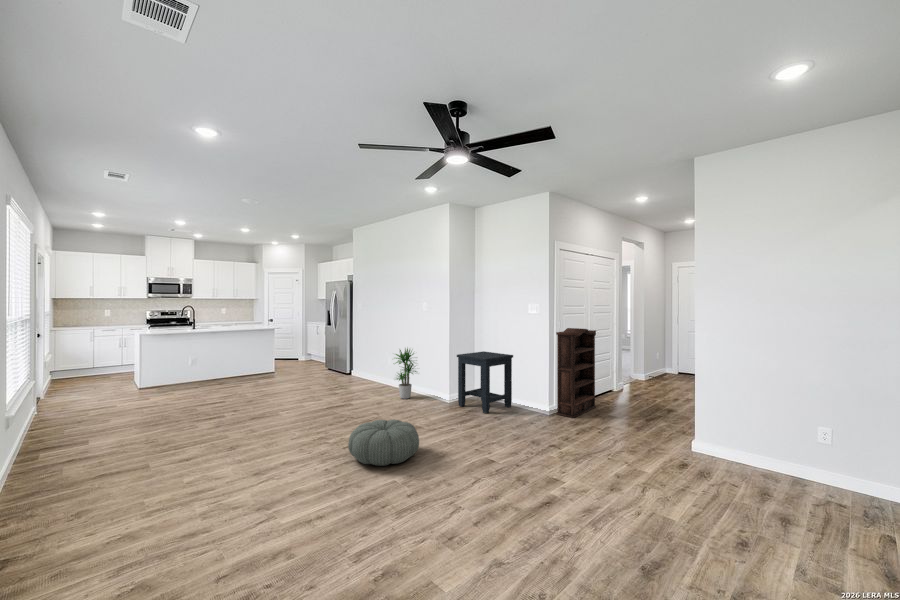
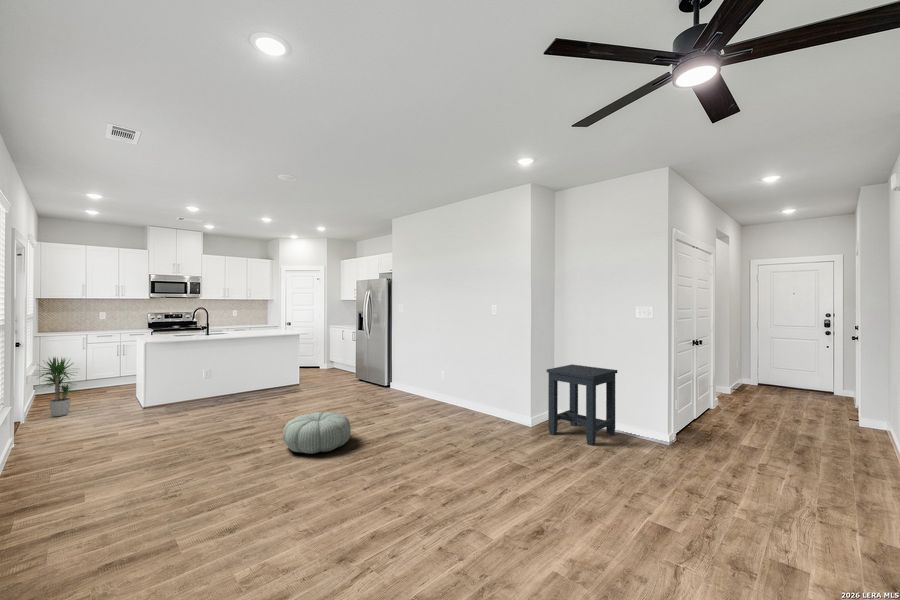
bookshelf: present [556,328,596,418] -> none [681,337,720,452]
potted plant: present [396,348,416,399] -> present [40,357,72,416]
pouf: present [348,419,419,466] -> present [283,412,351,454]

